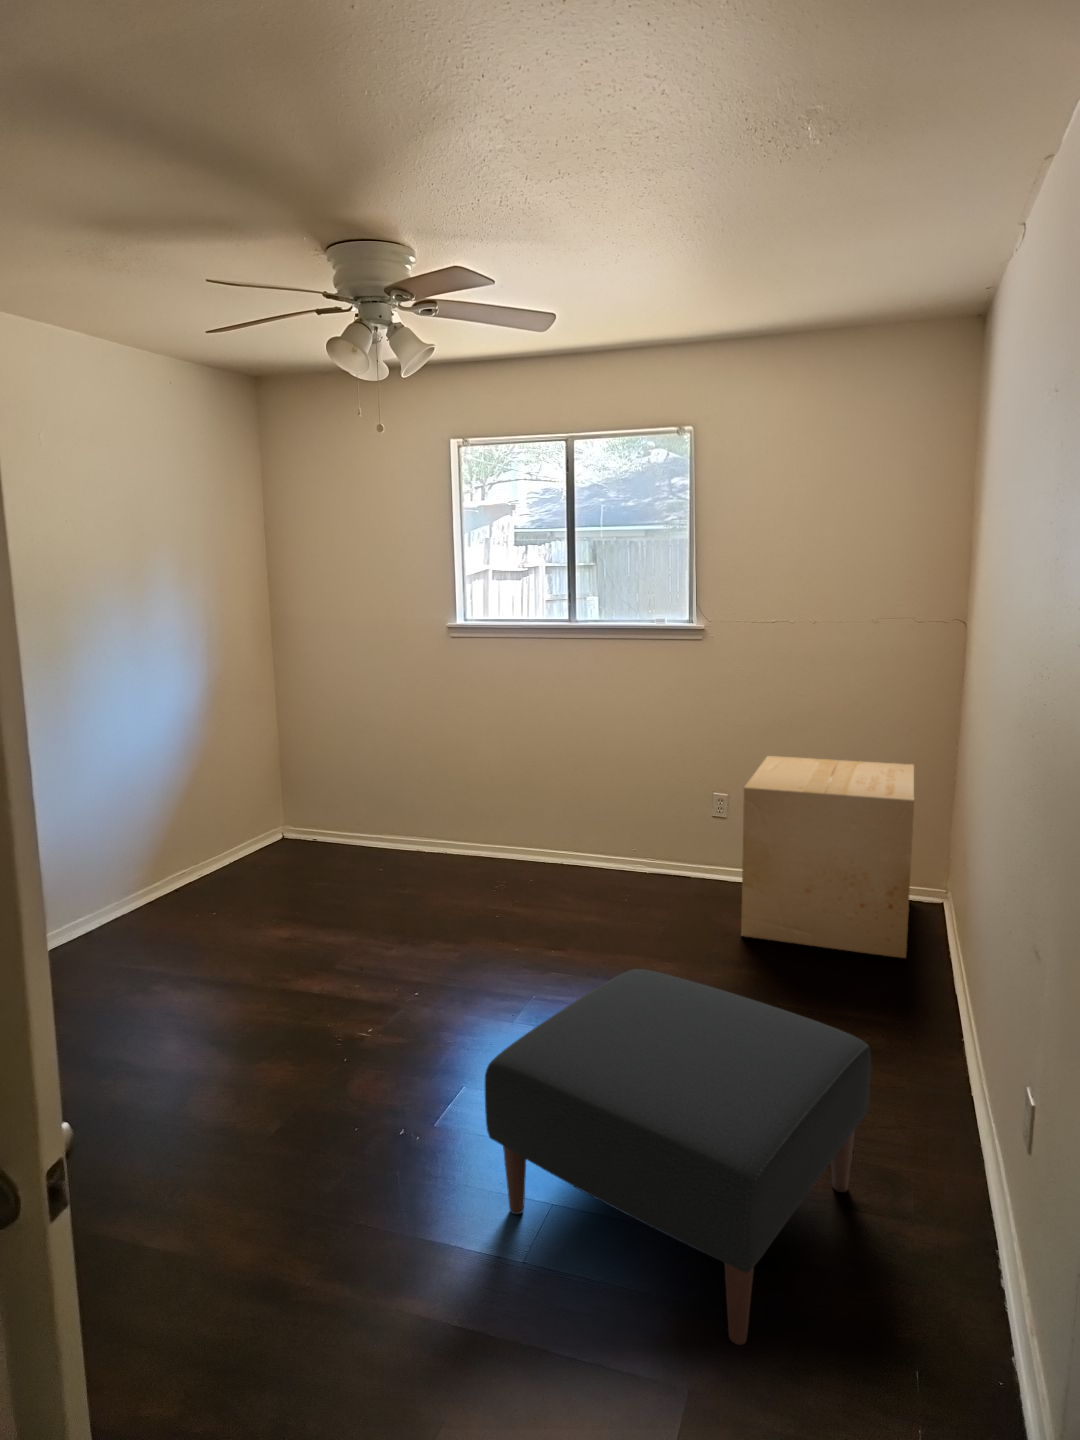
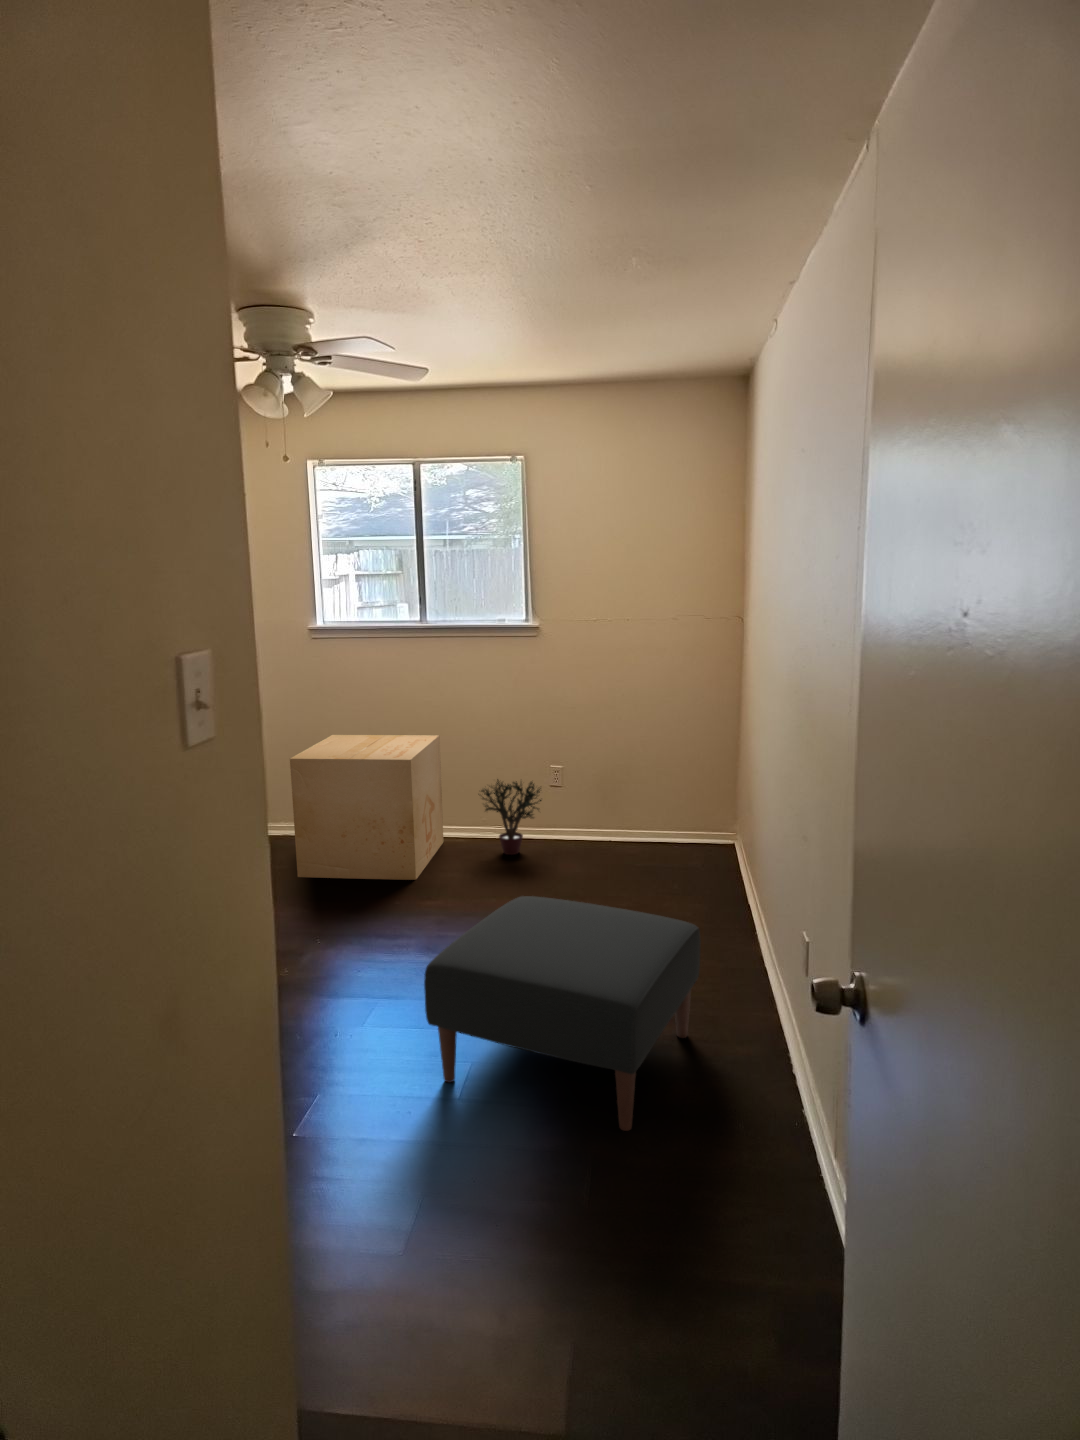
cardboard box: present [741,756,914,958] -> present [290,735,444,880]
potted plant: none [624,802,703,892] -> present [481,779,542,855]

